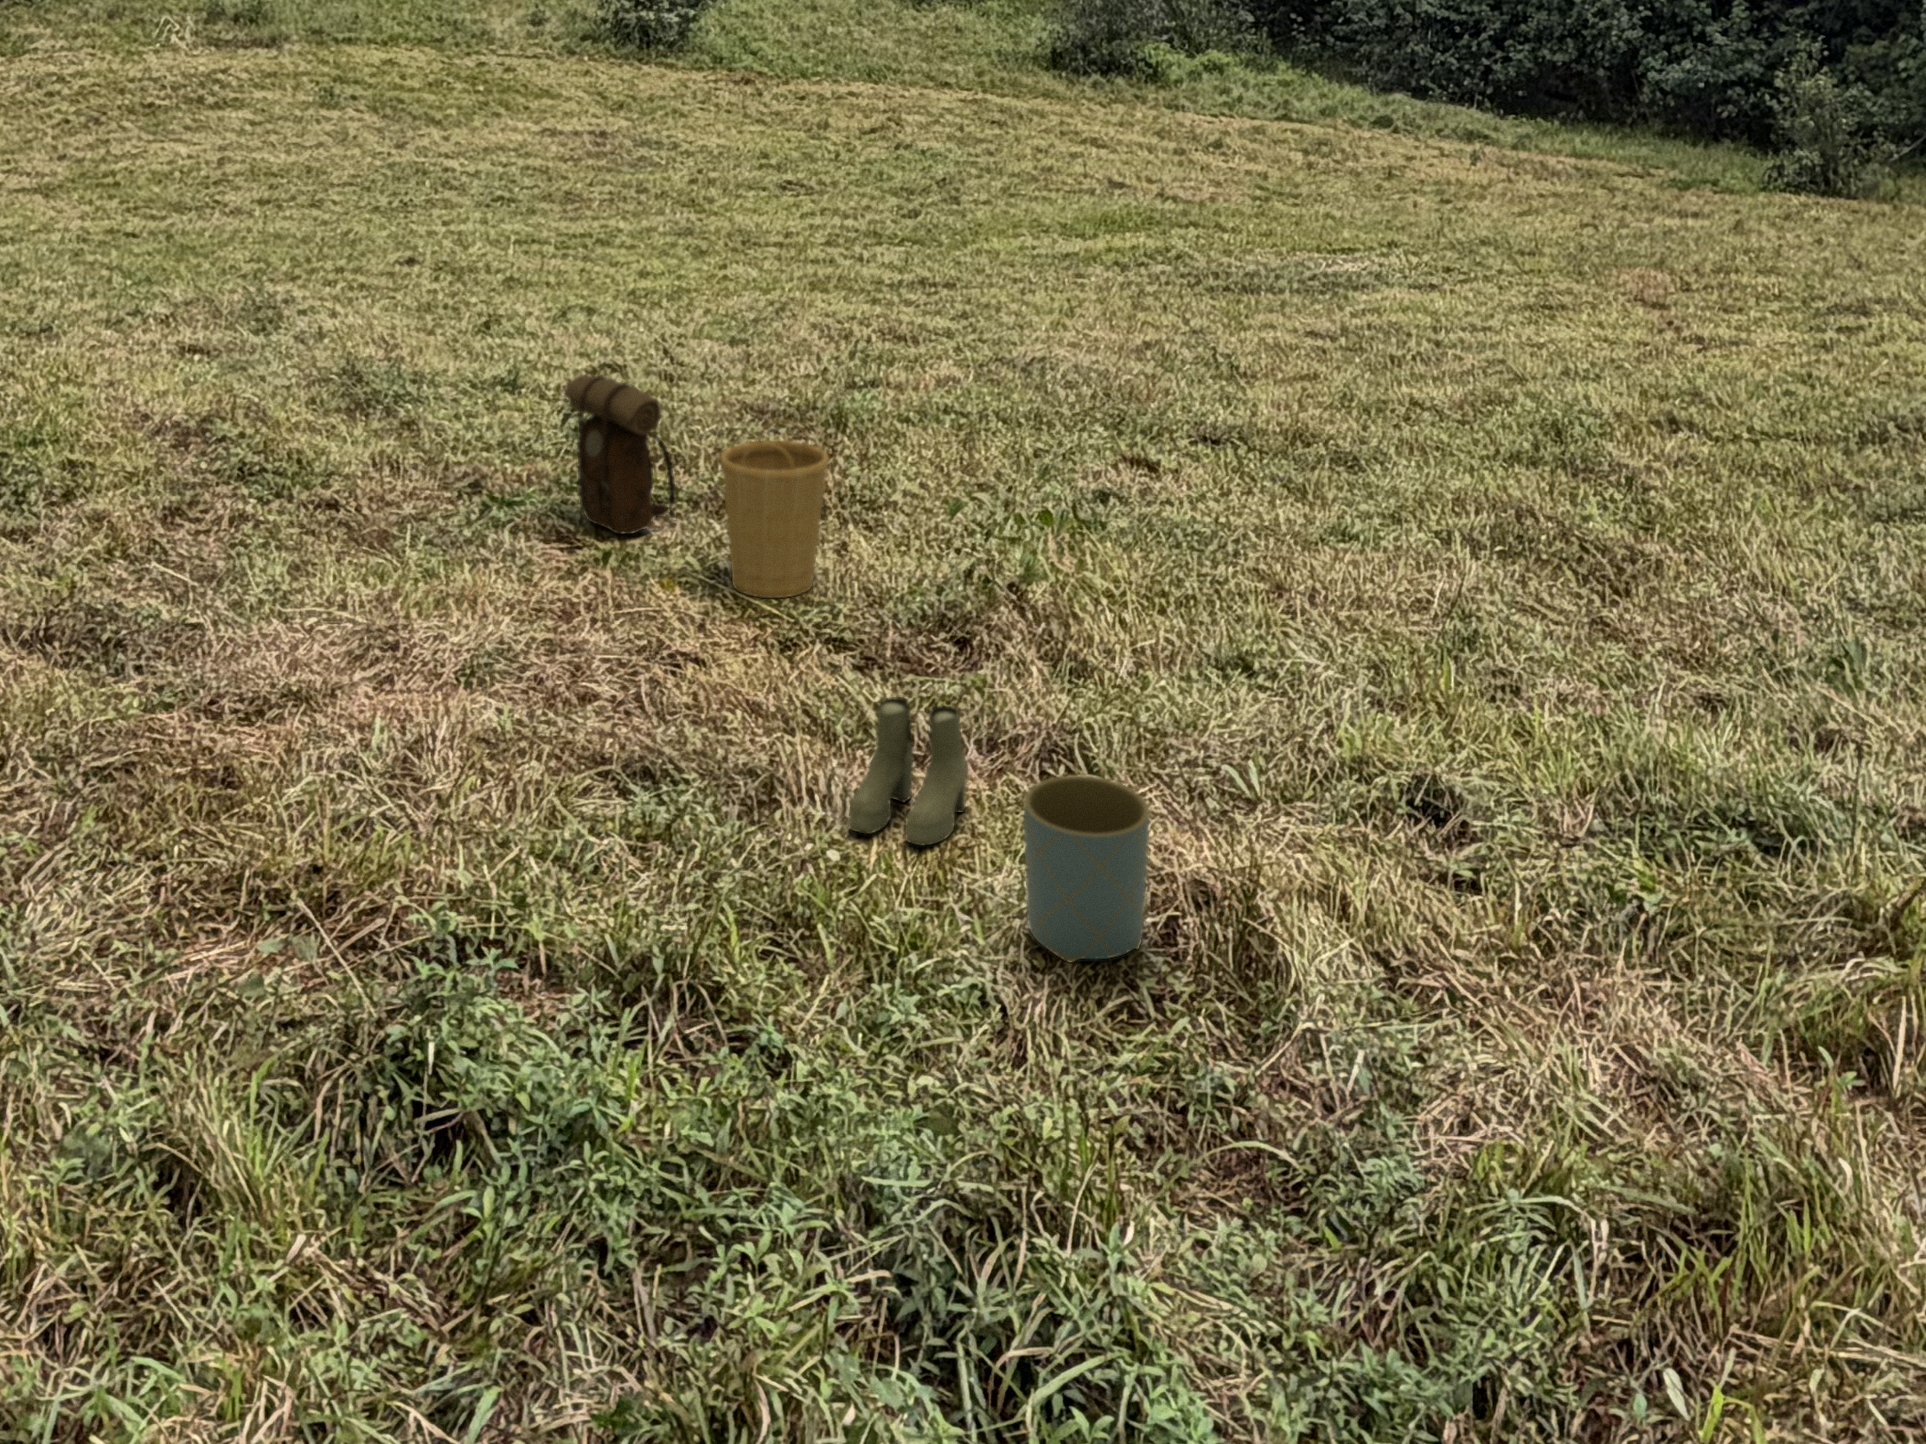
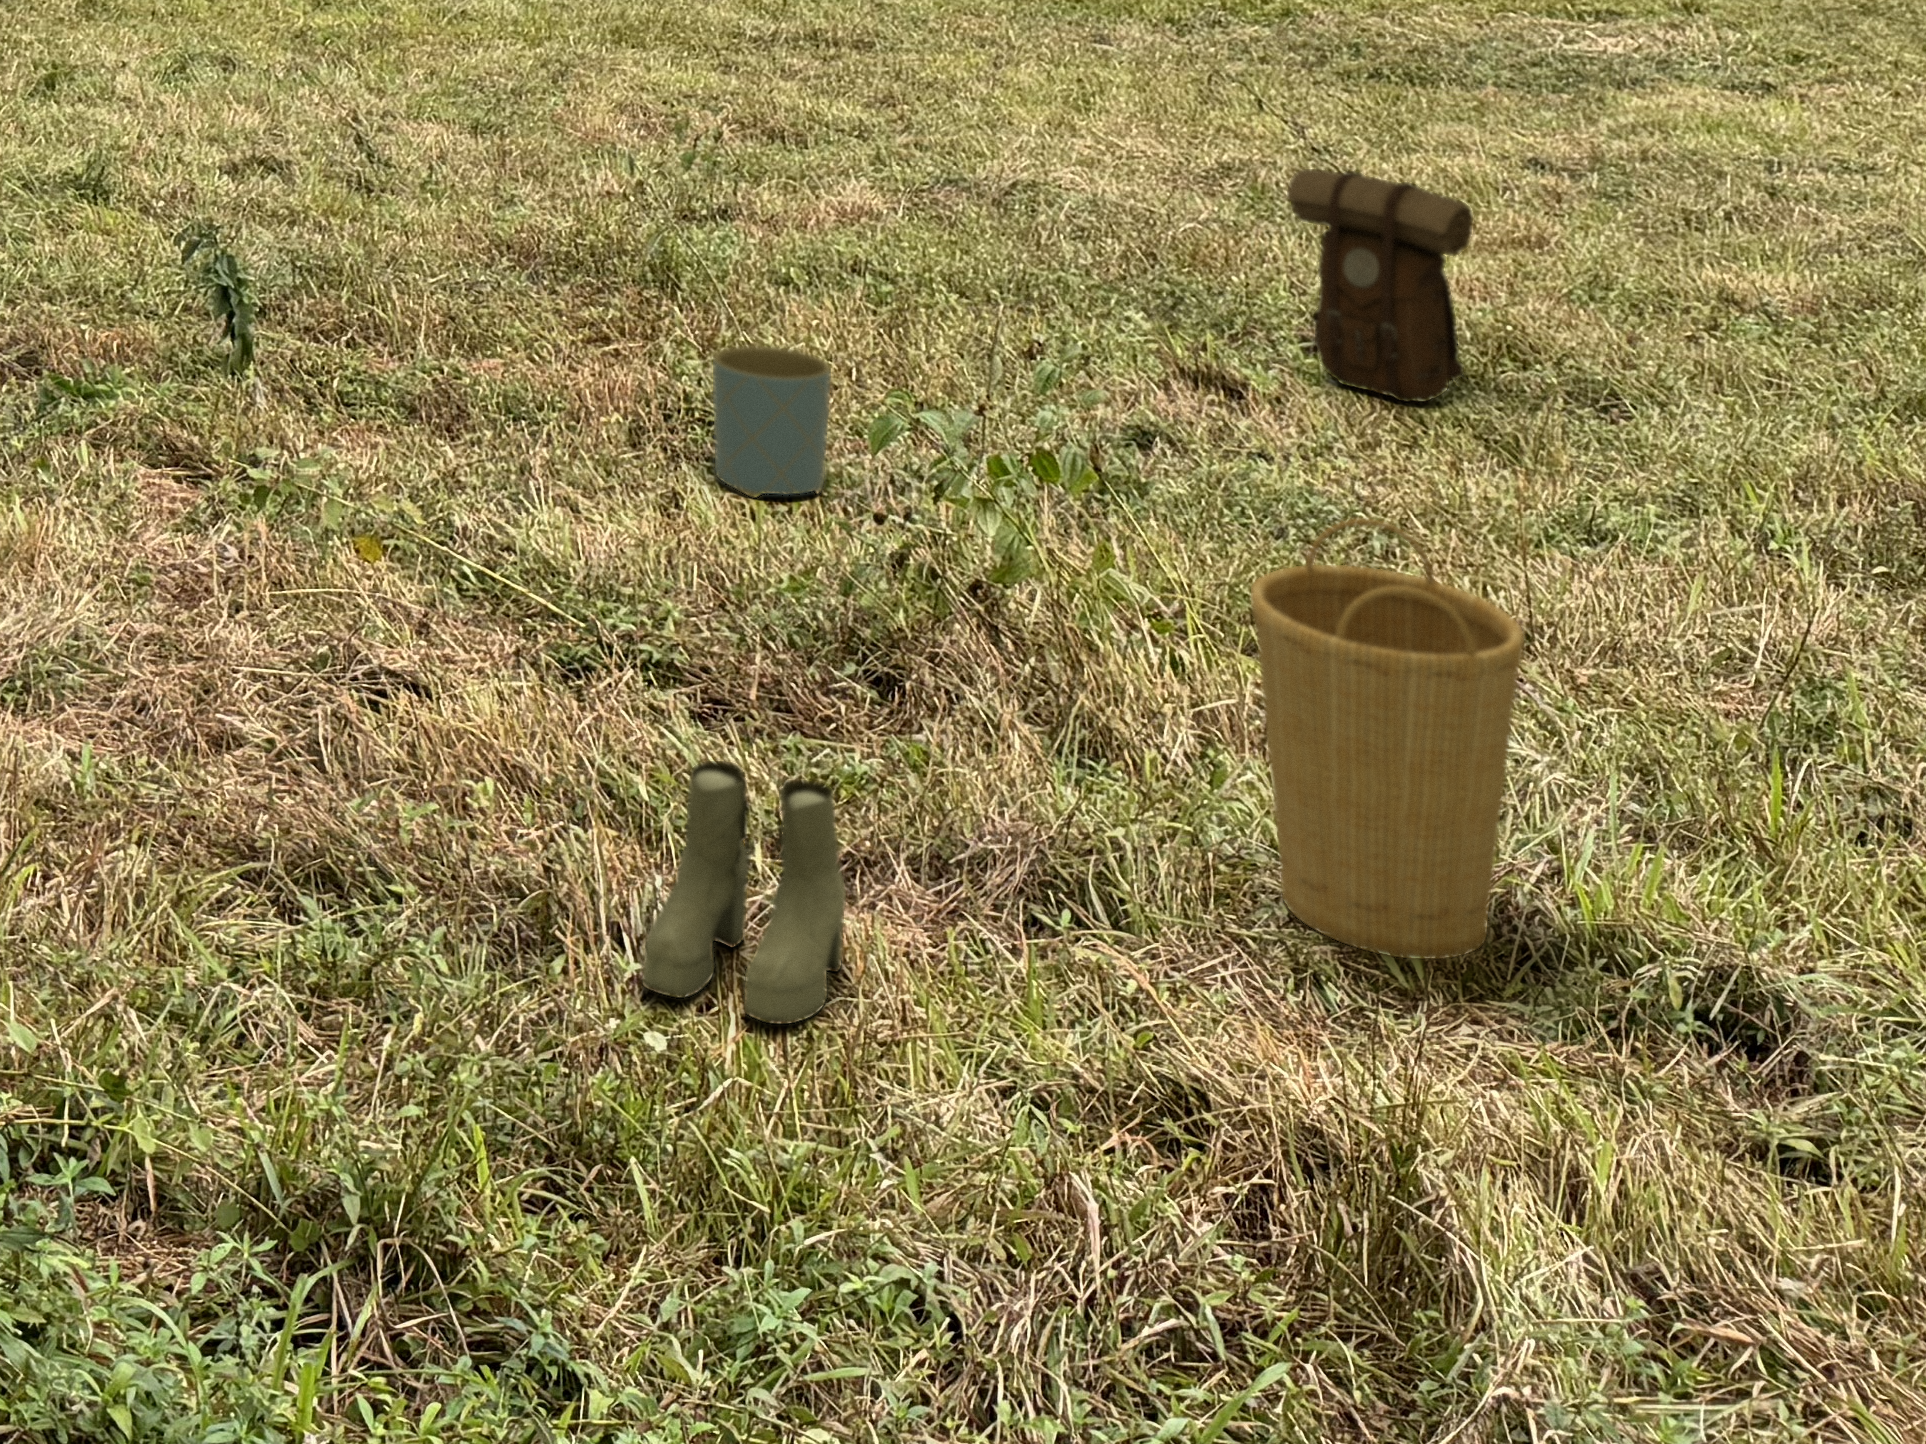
backpack: present [565,374,677,534] -> present [1287,169,1473,402]
basket: present [720,420,829,598] -> present [1251,519,1524,959]
planter: present [1024,775,1150,963] -> present [713,346,831,498]

